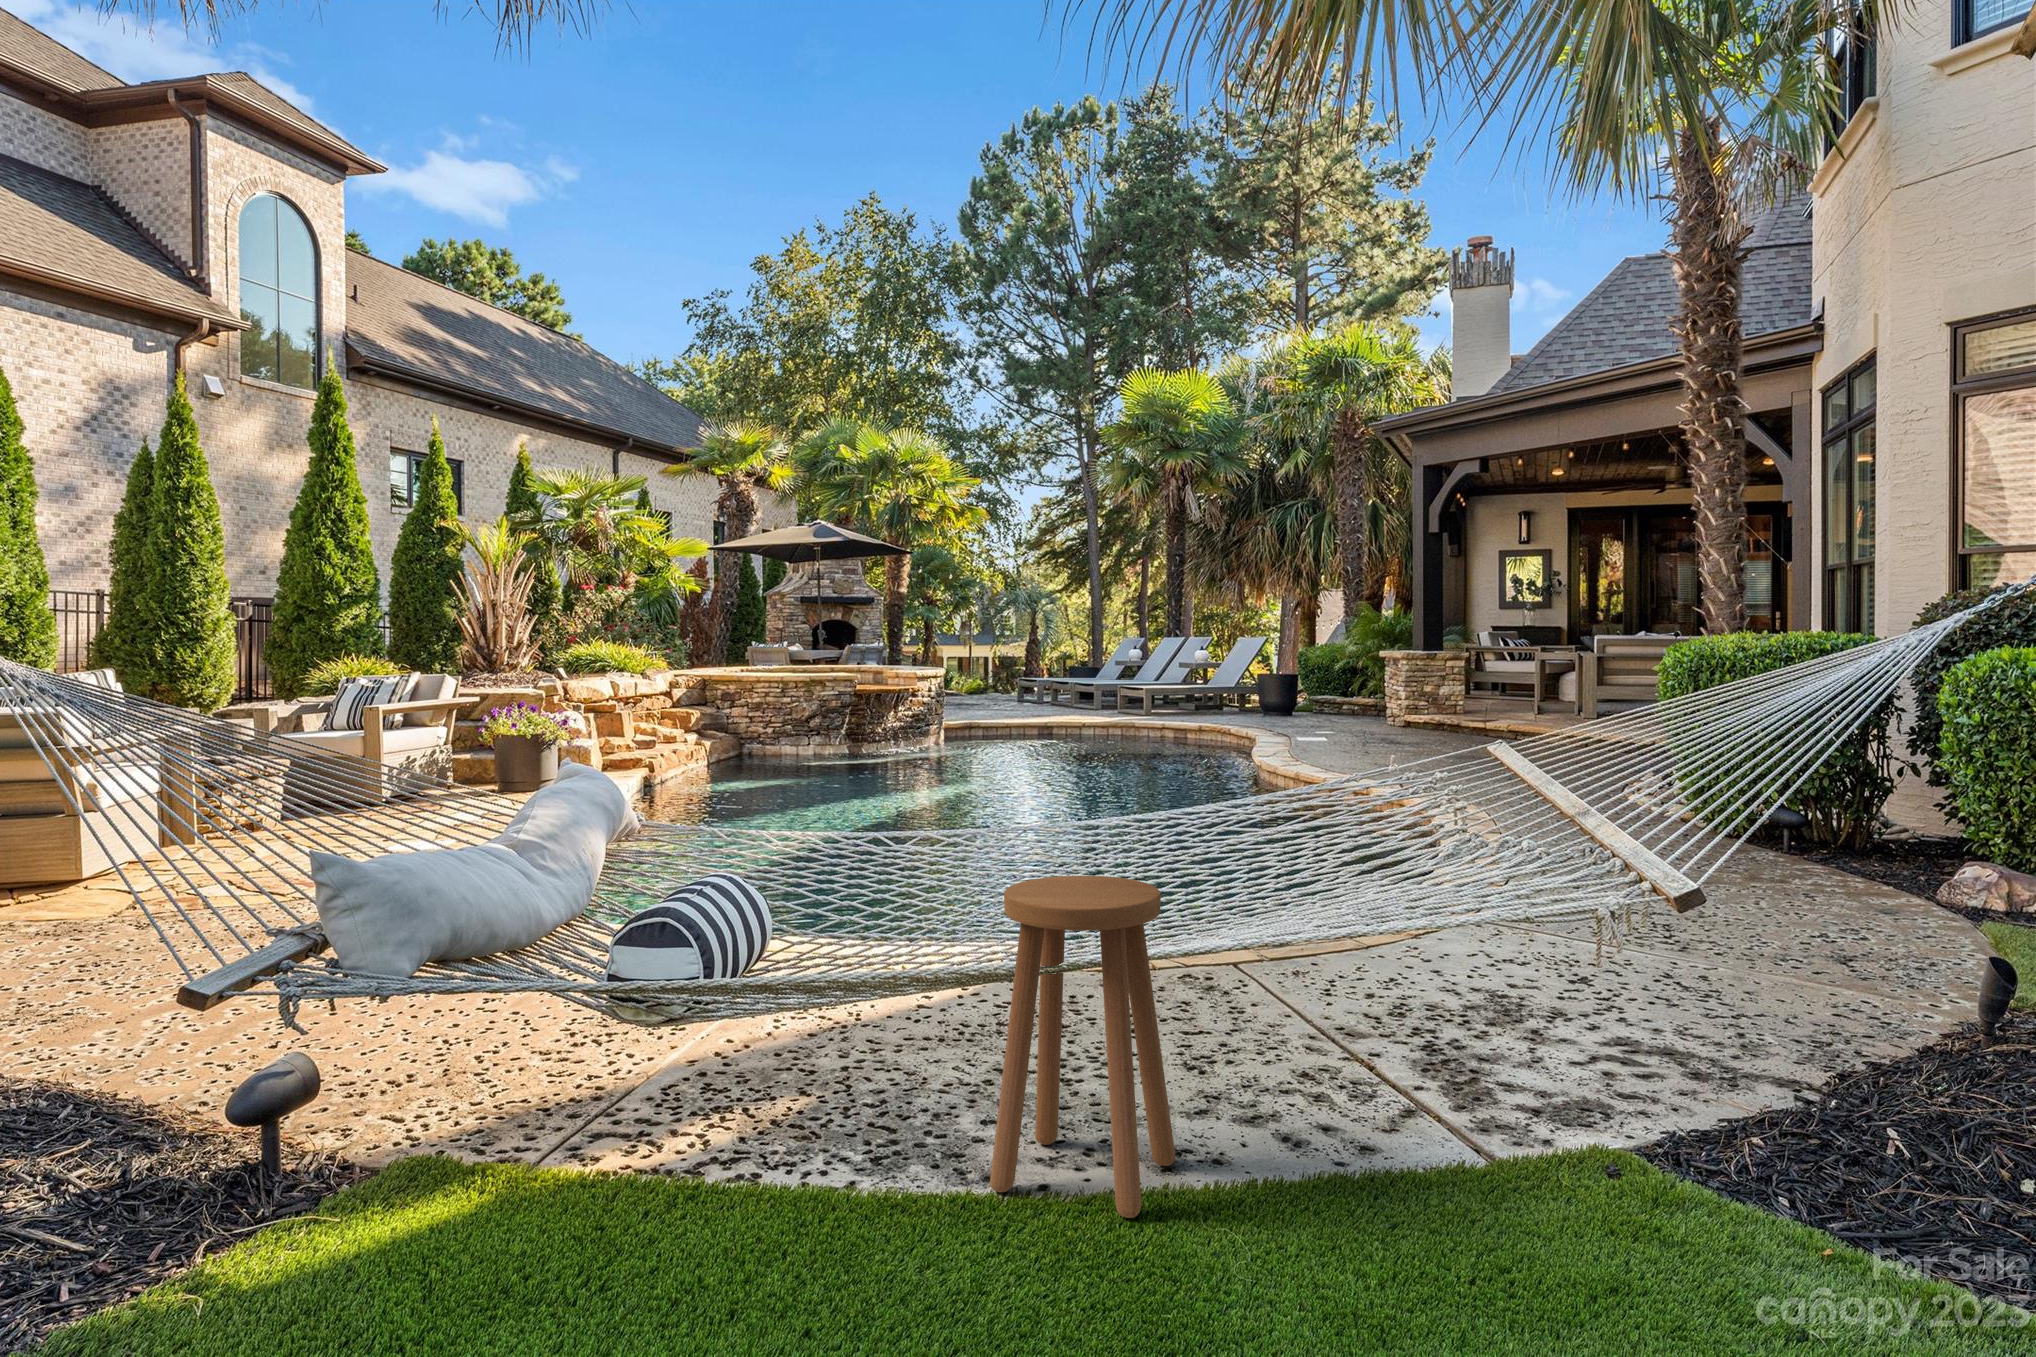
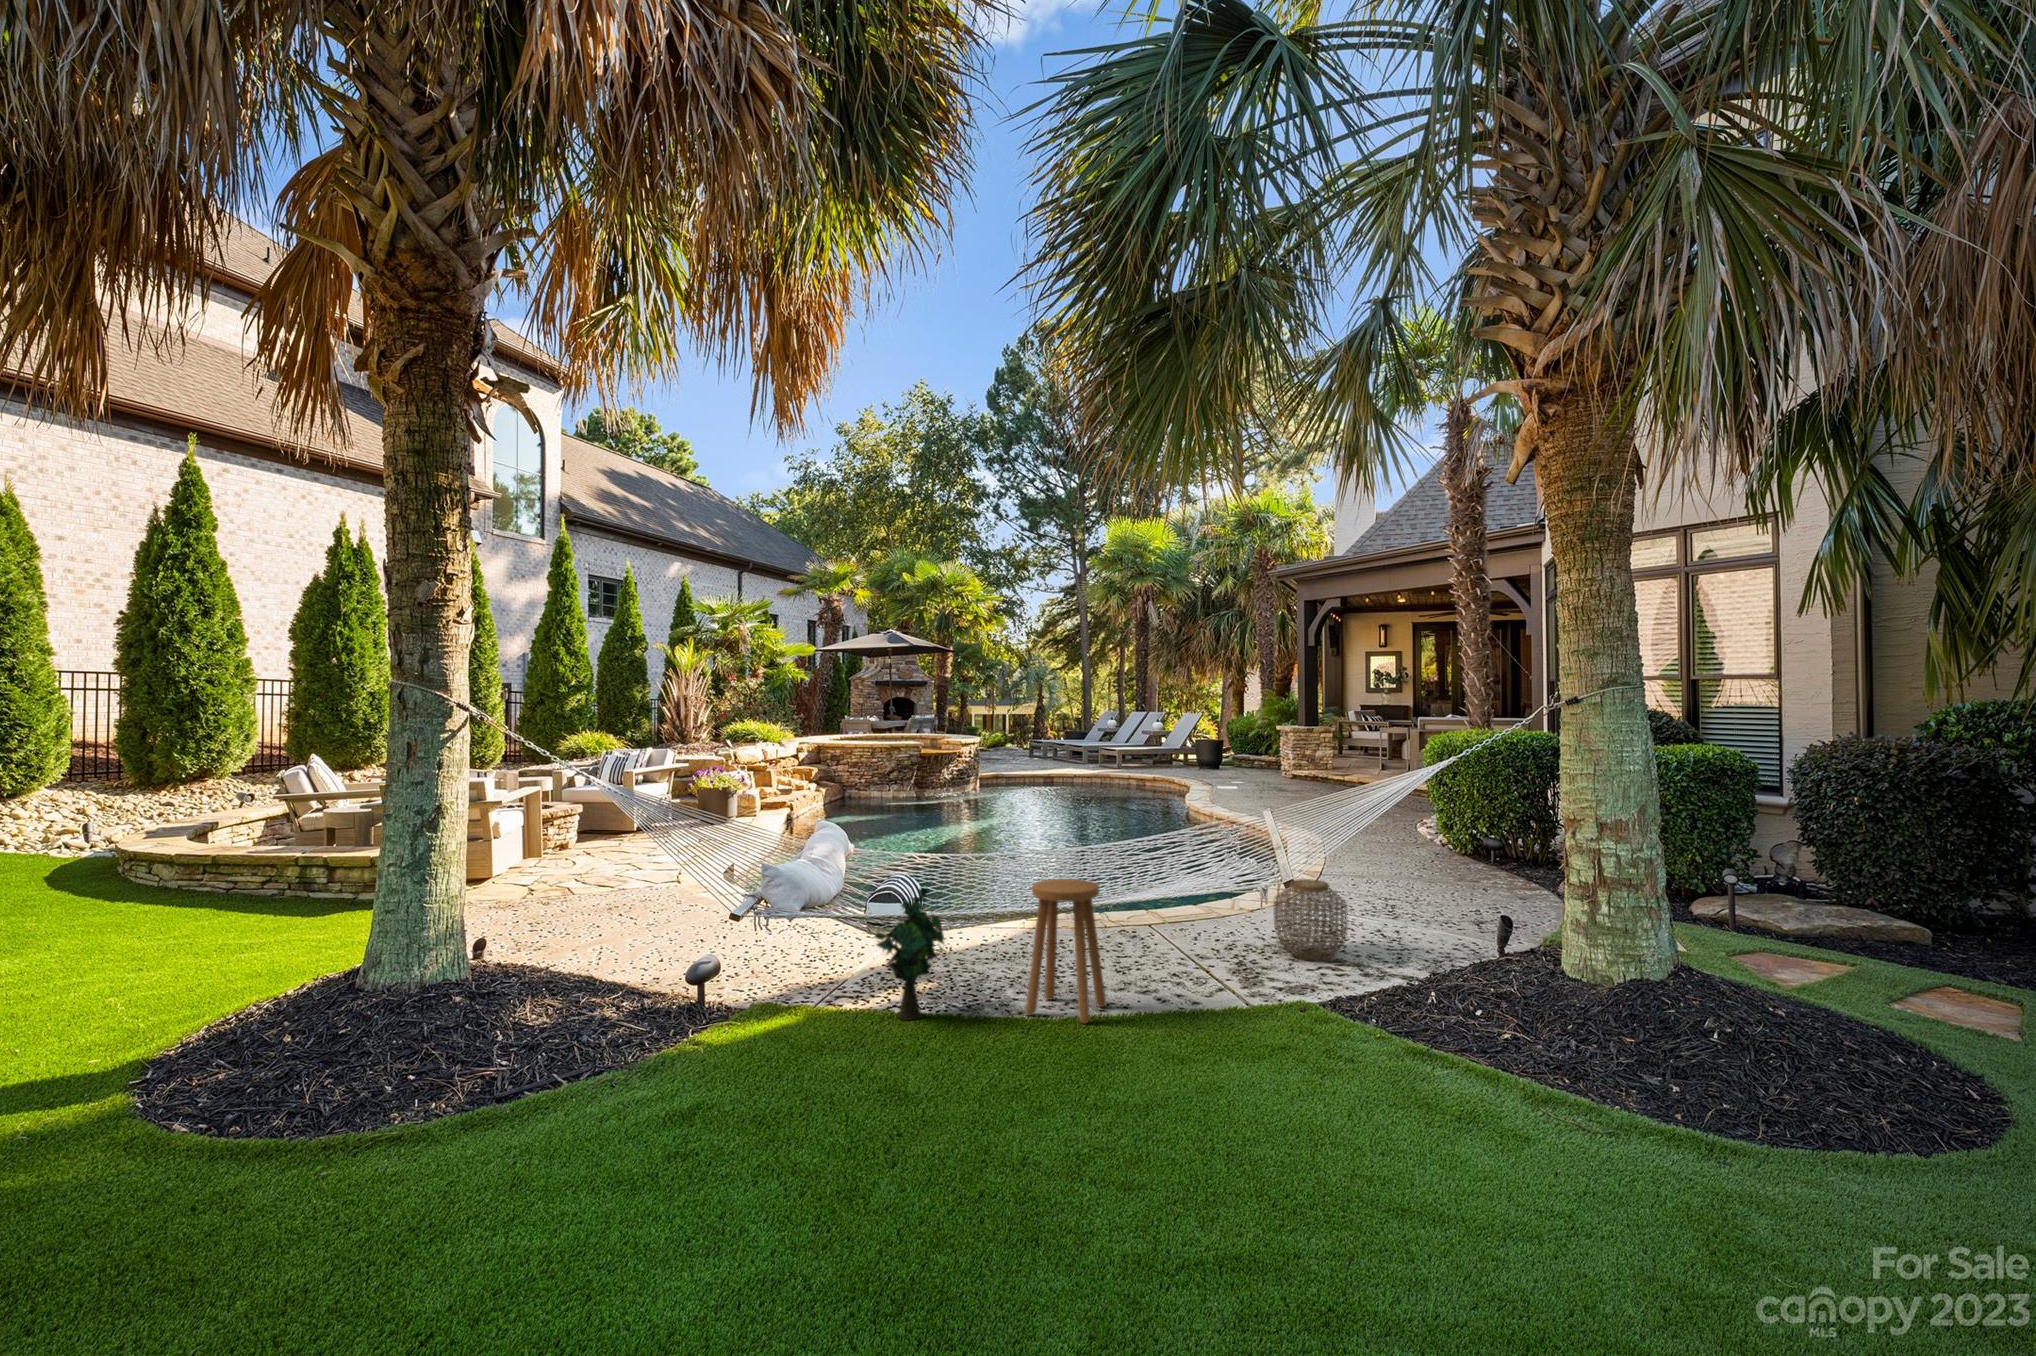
woven basket: none [1496,872,1654,1038] -> present [1274,879,1347,961]
decorative plant: none [628,898,808,1210] -> present [875,888,945,1020]

